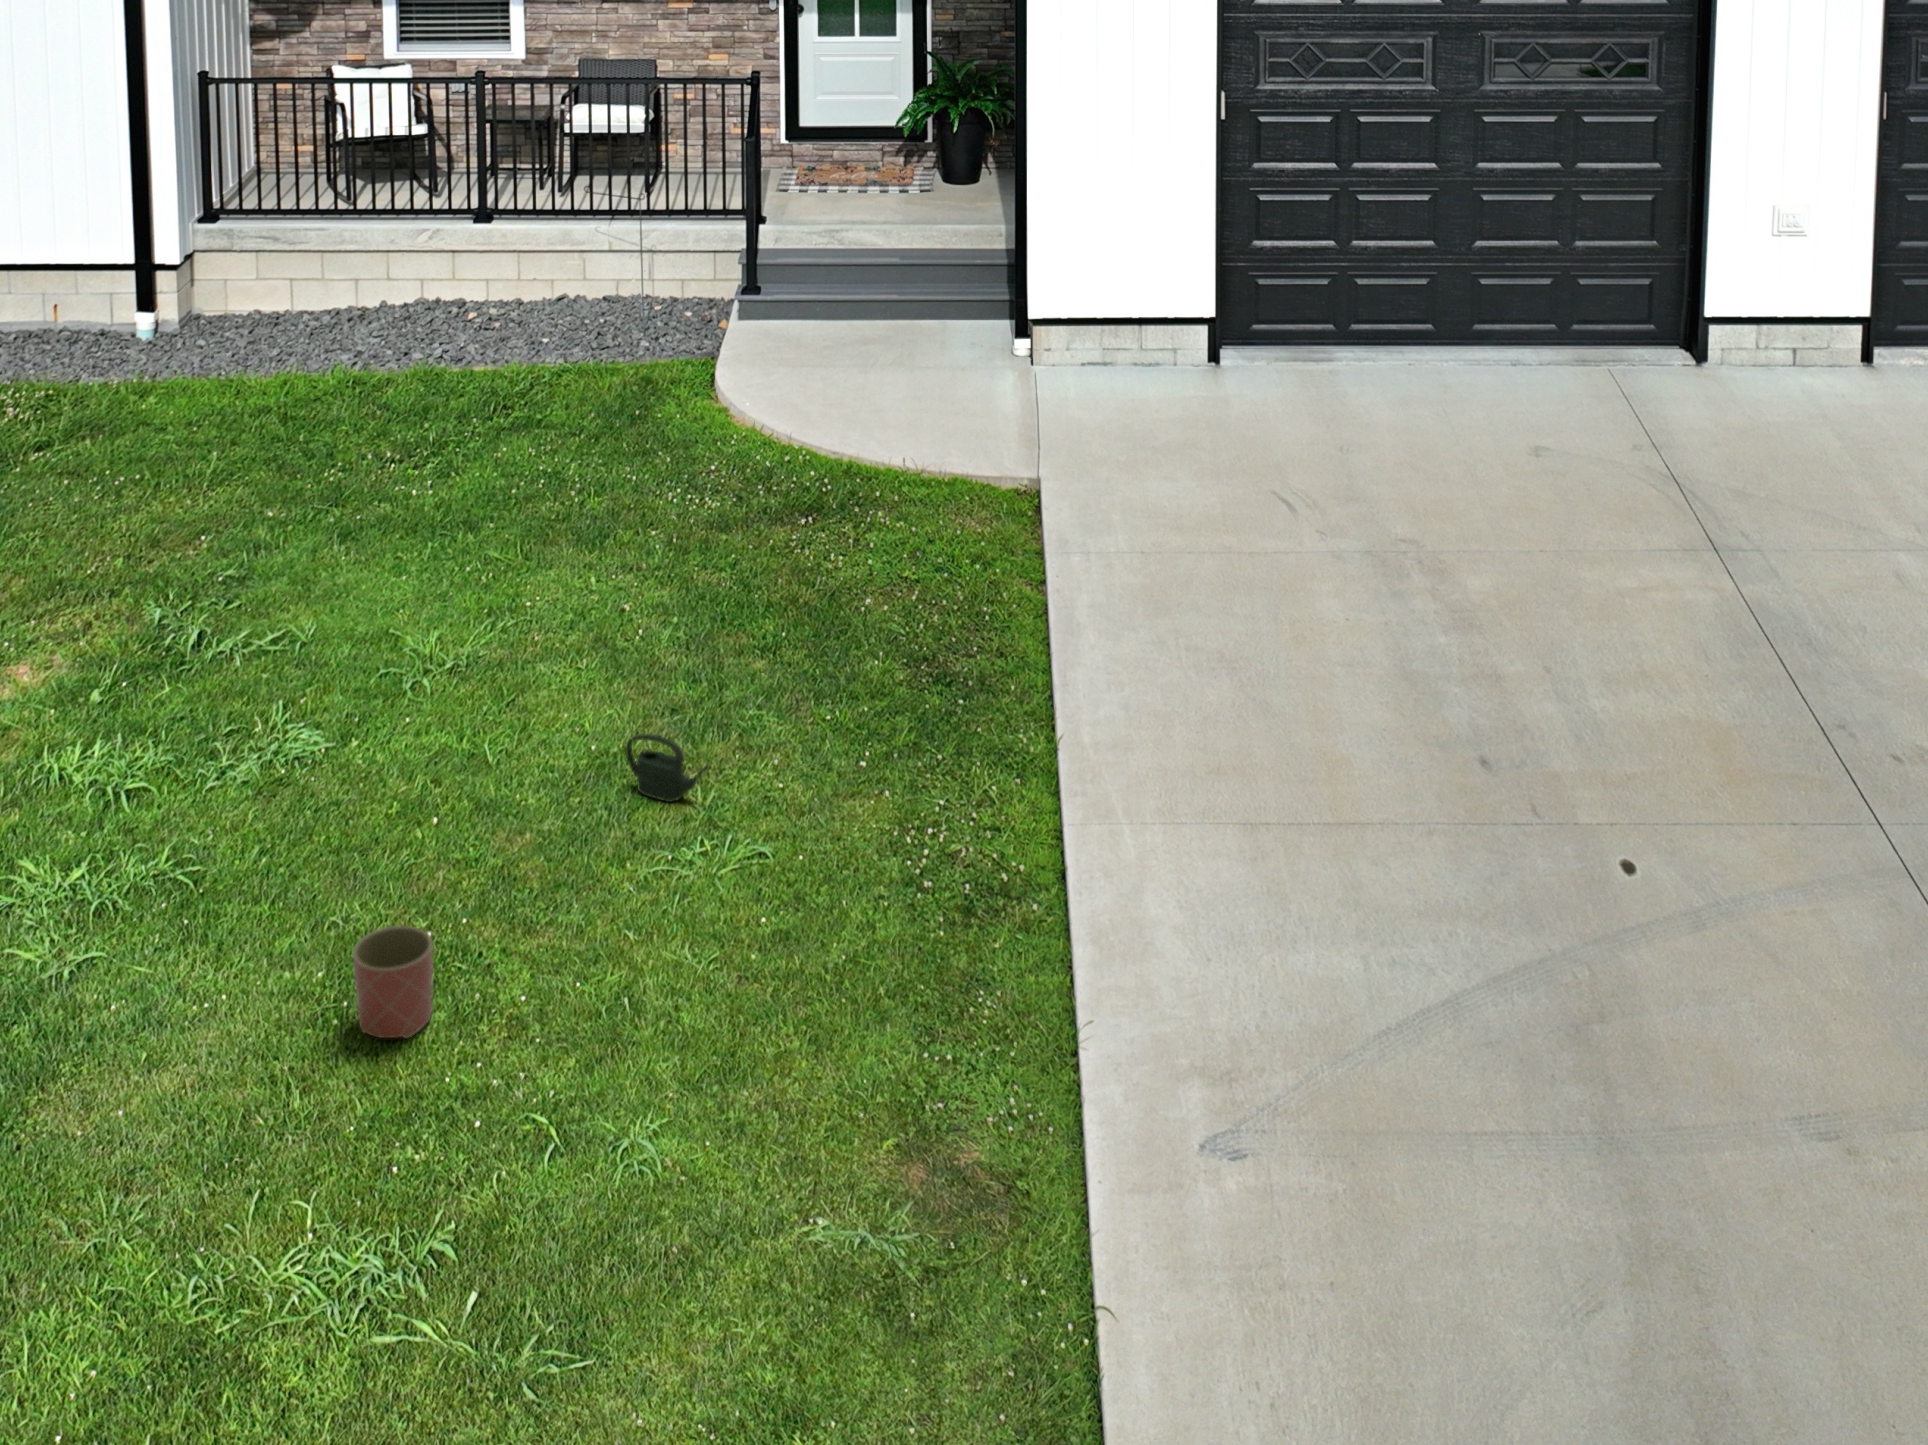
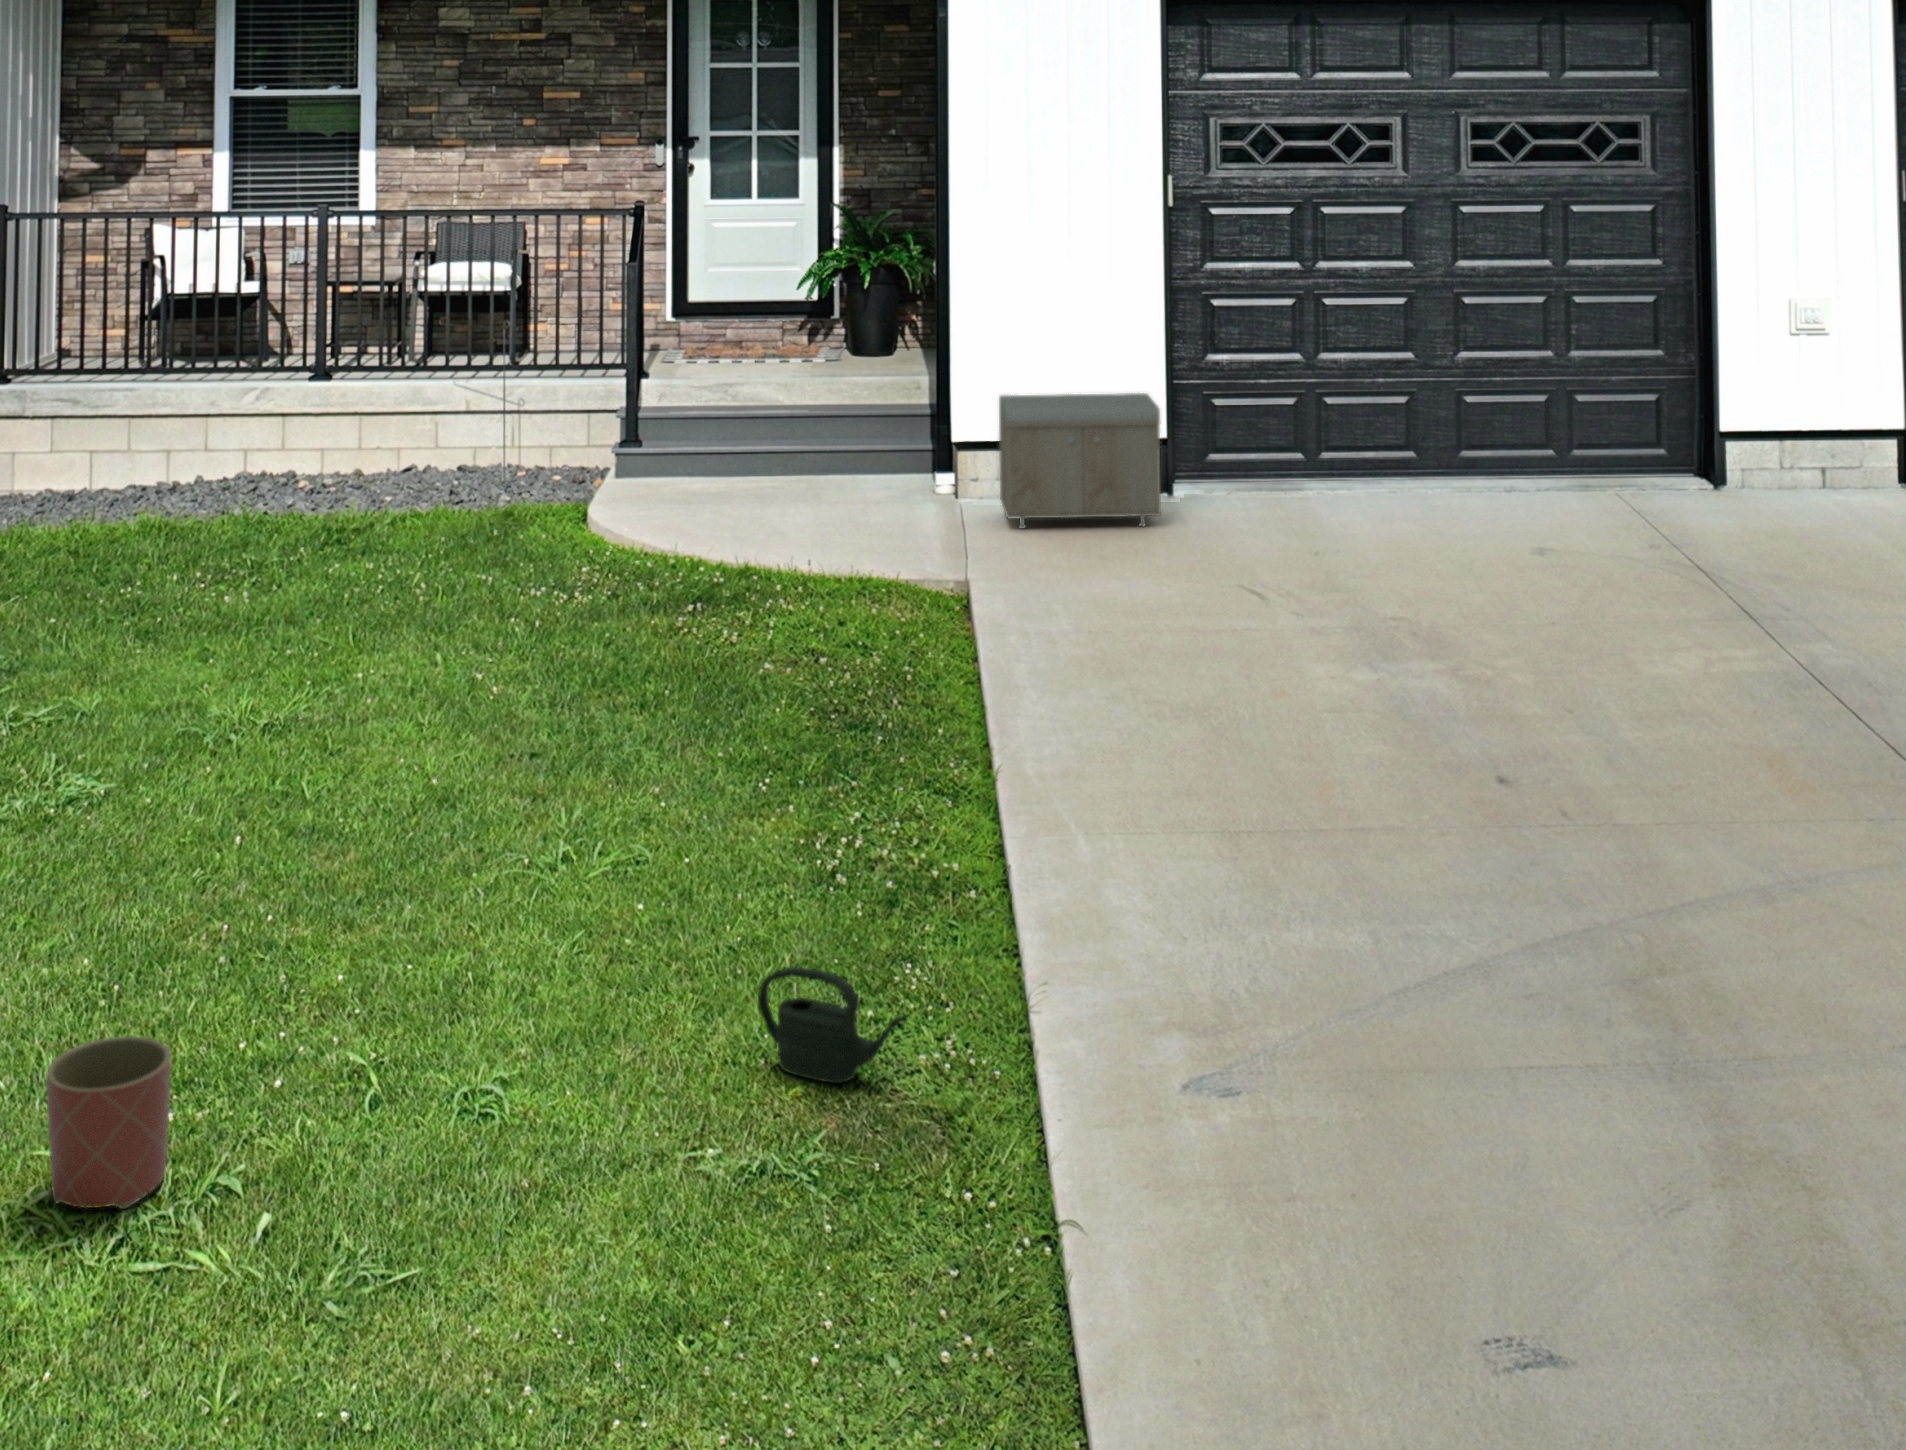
storage bench: none [1060,280,1194,395] -> present [999,393,1161,529]
watering can: present [625,734,710,802] -> present [758,967,908,1083]

